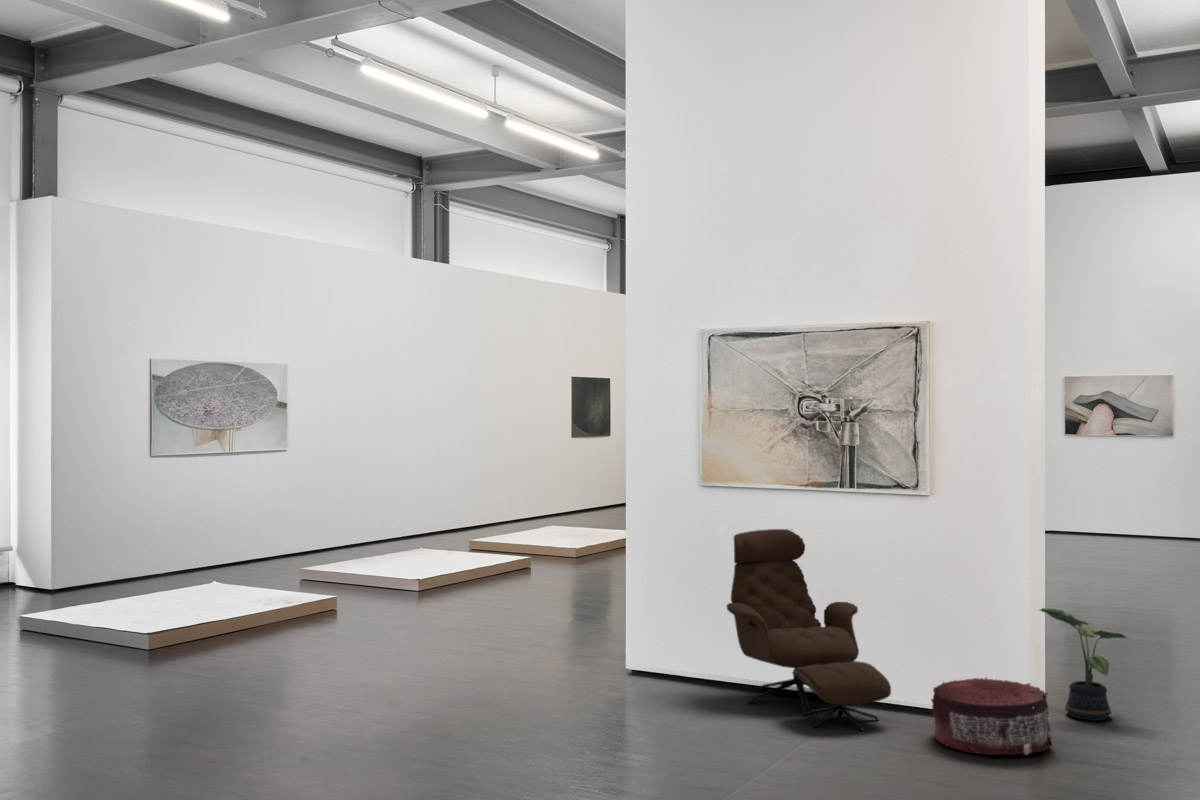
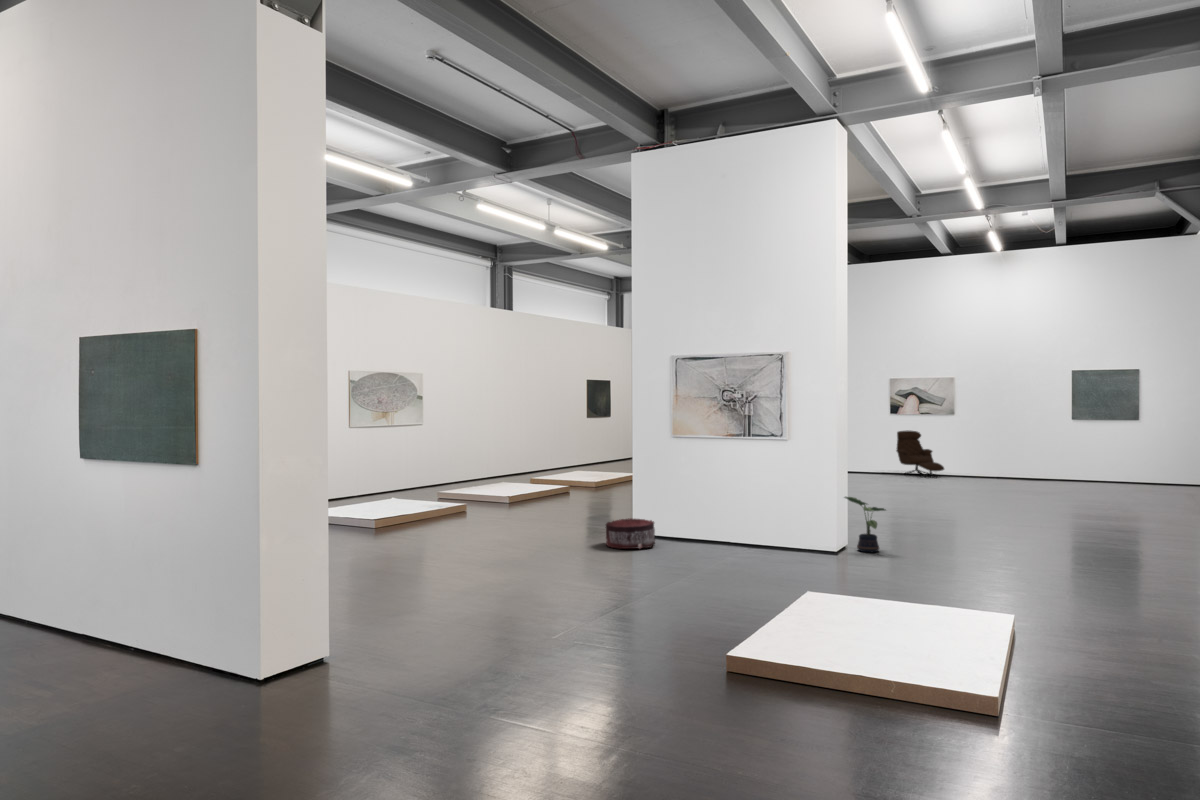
lounge chair: present [727,529,891,730] -> present [896,430,944,476]
pouf: present [931,678,1052,755] -> present [606,518,655,549]

